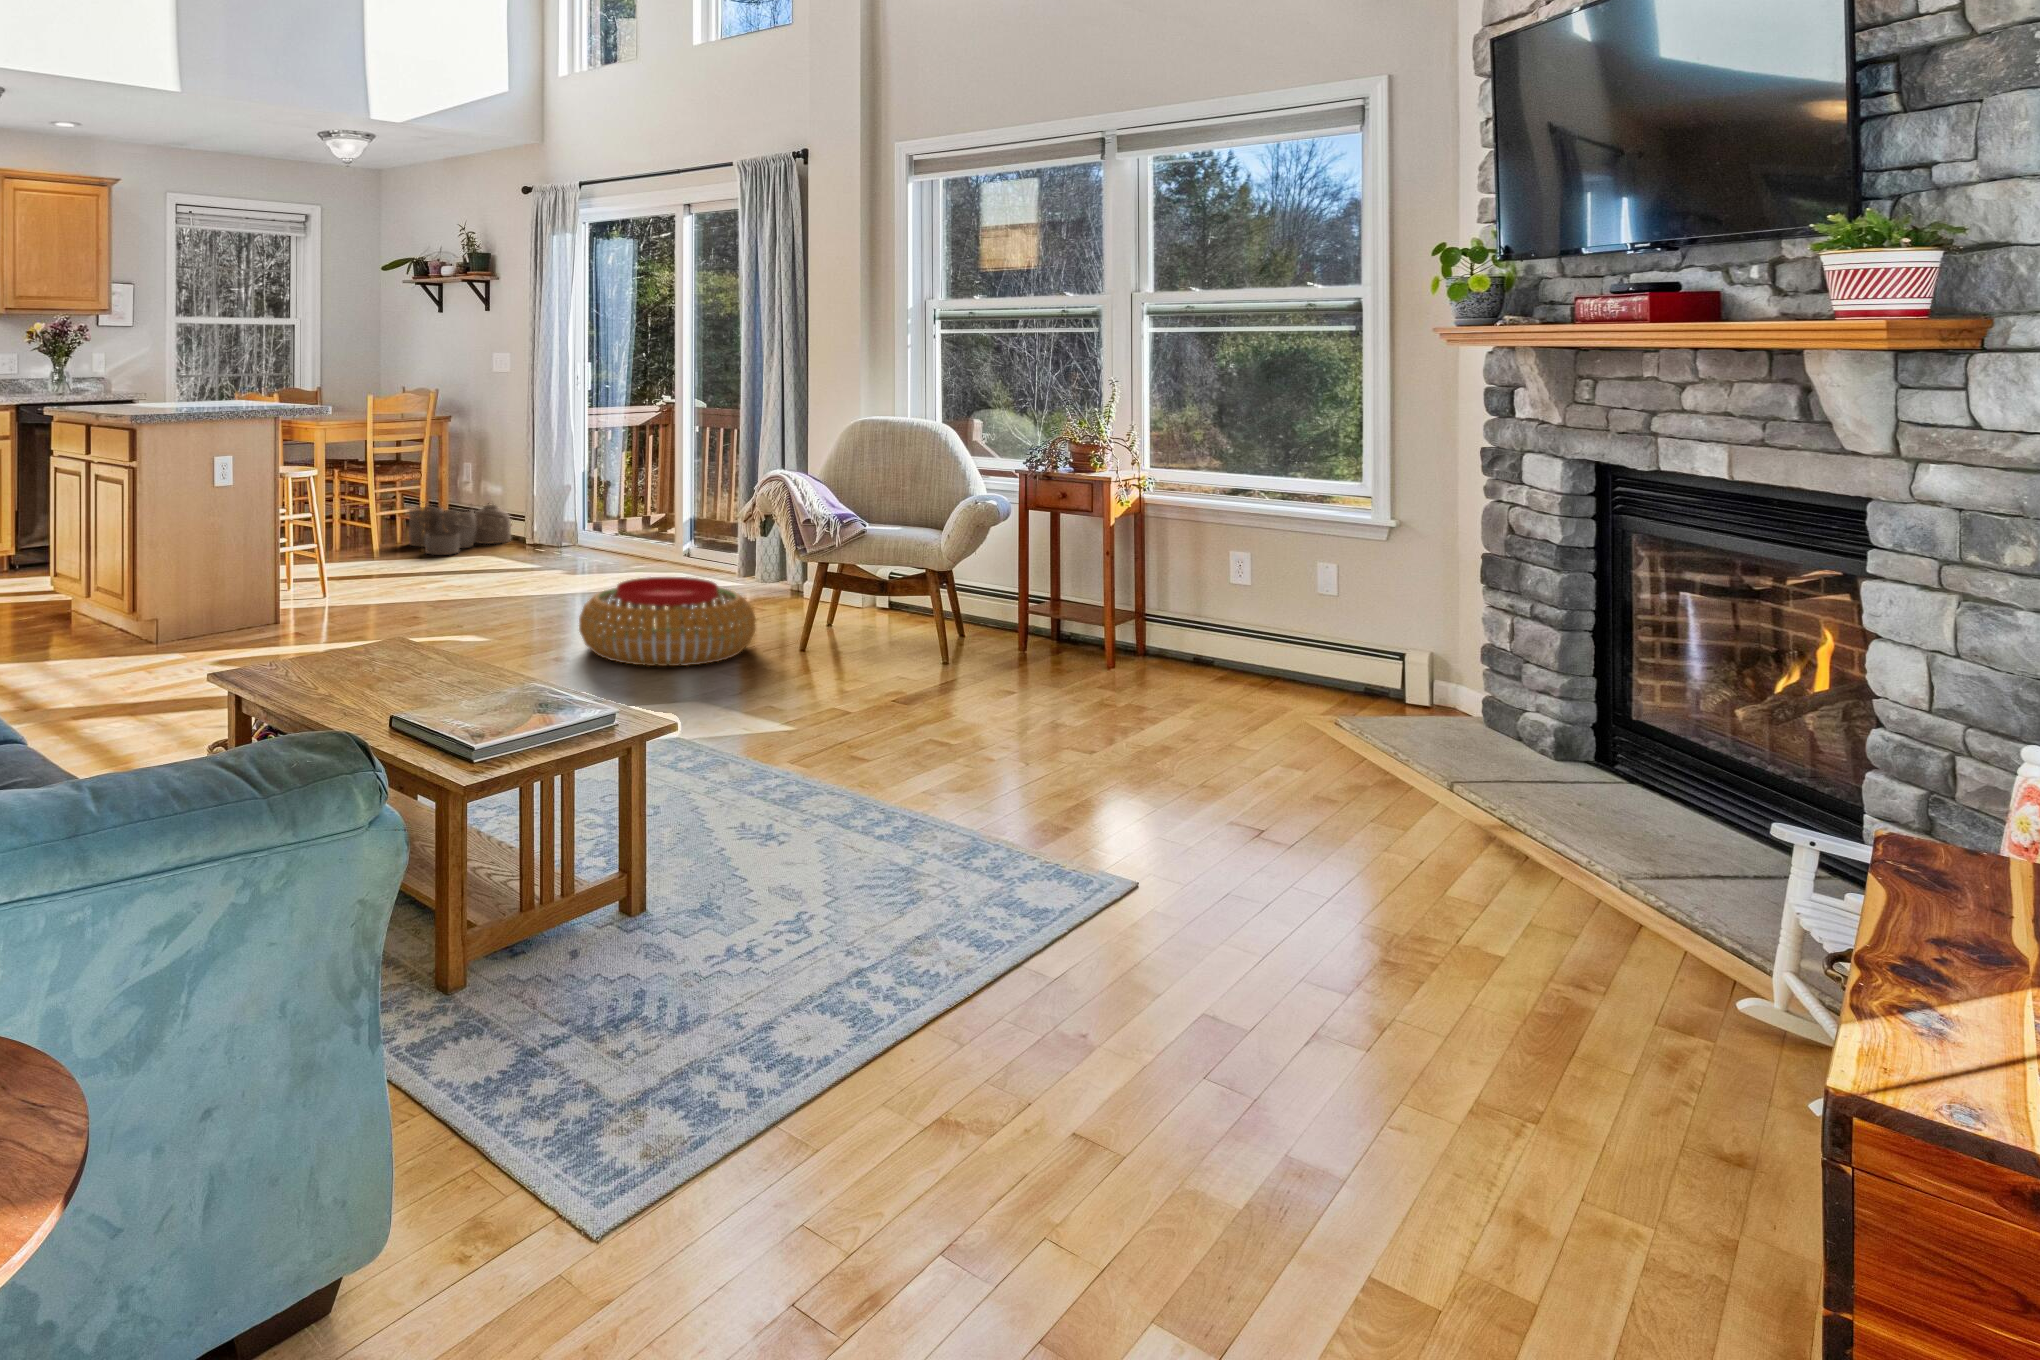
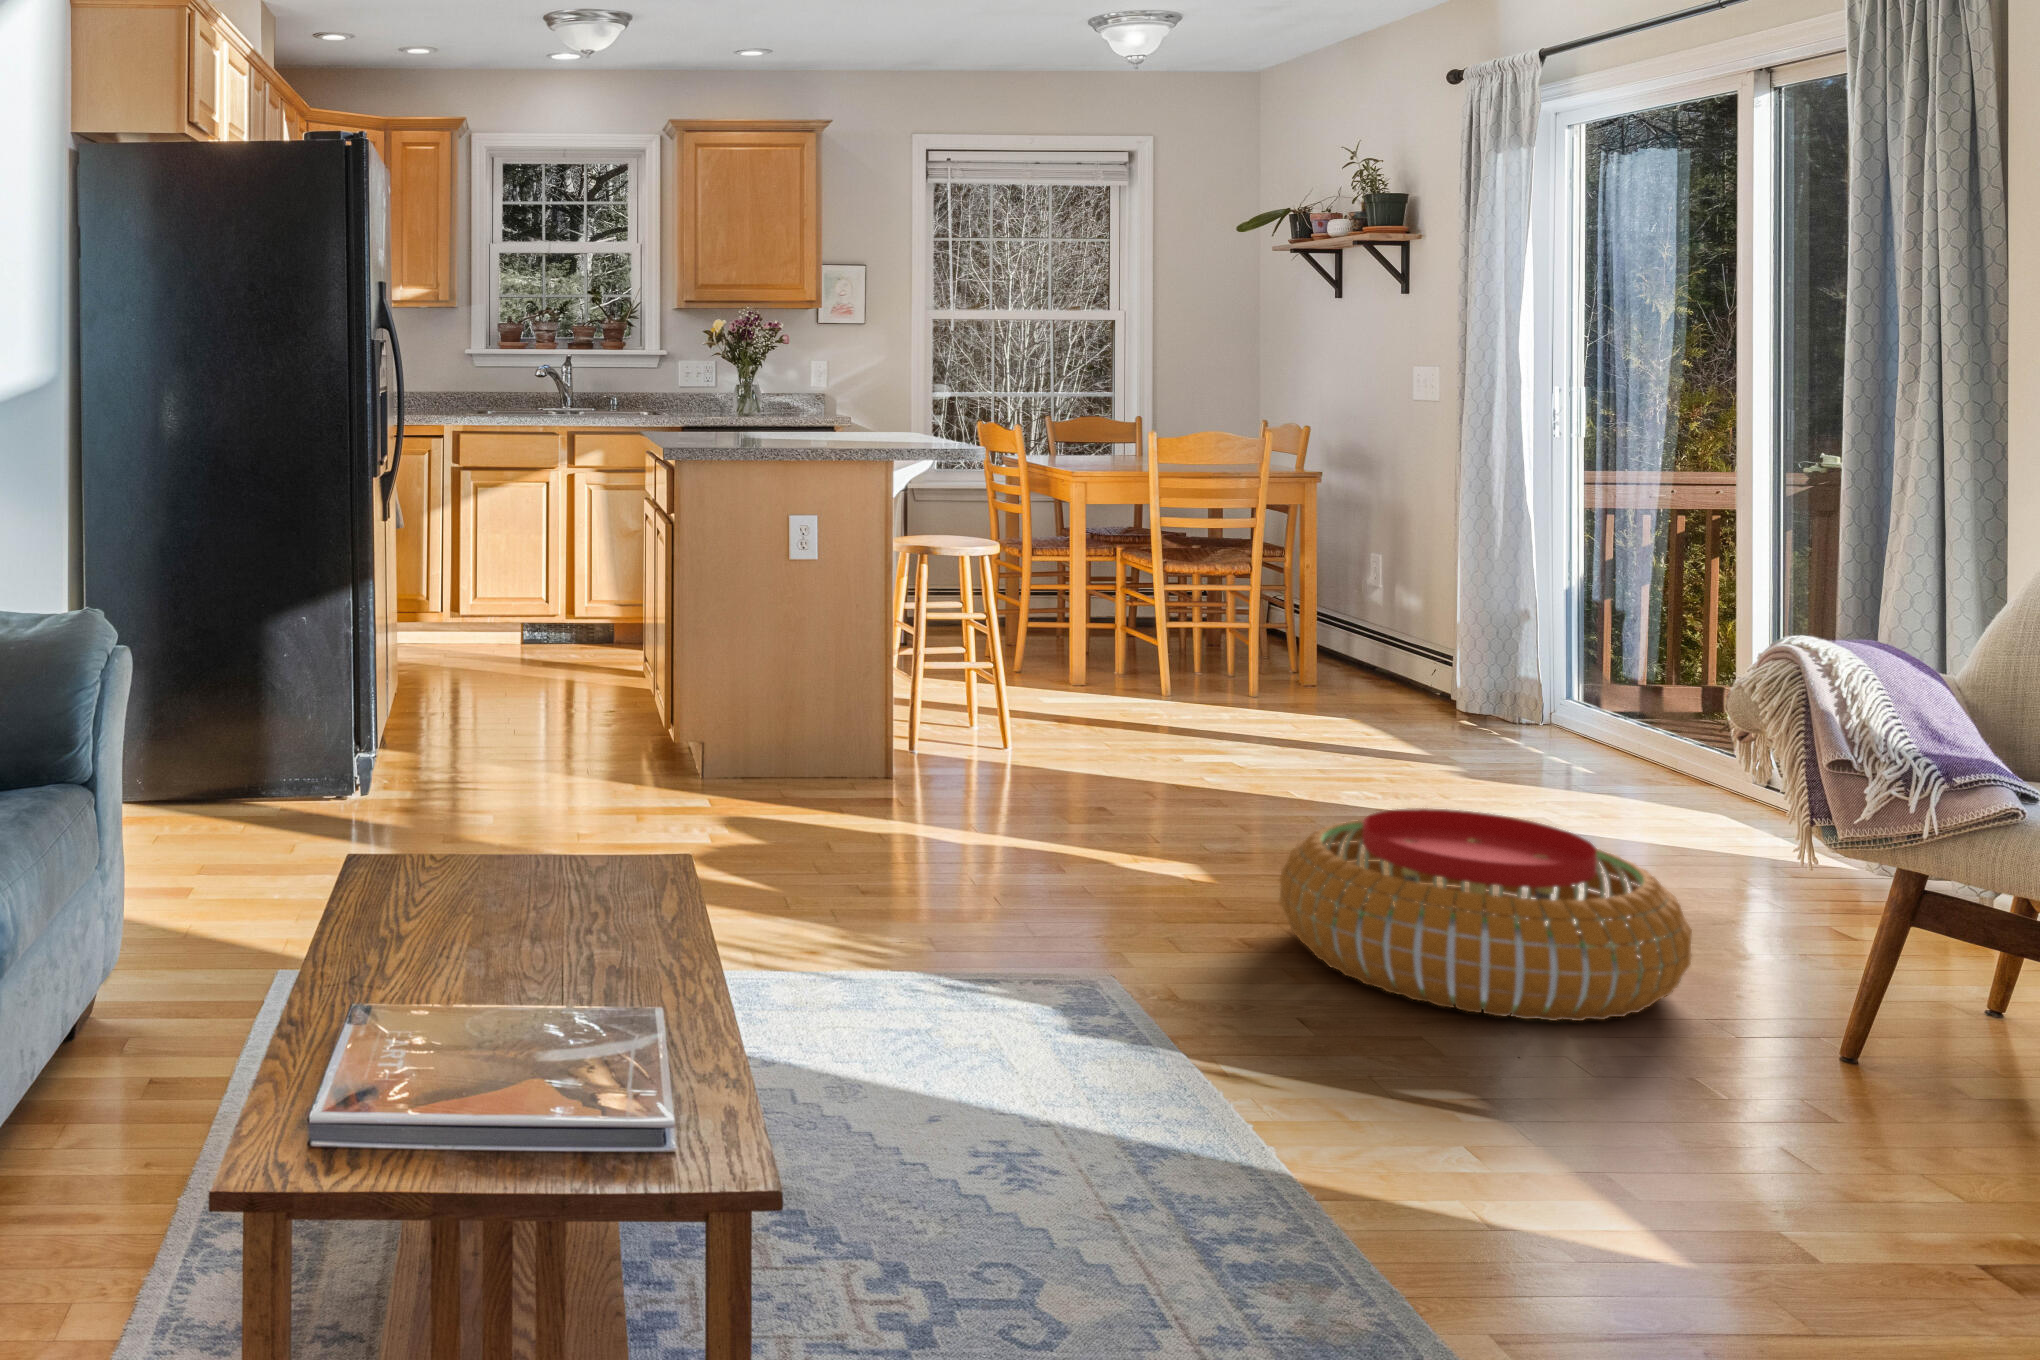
woven basket: present [409,501,511,555] -> none [1239,611,1430,706]

